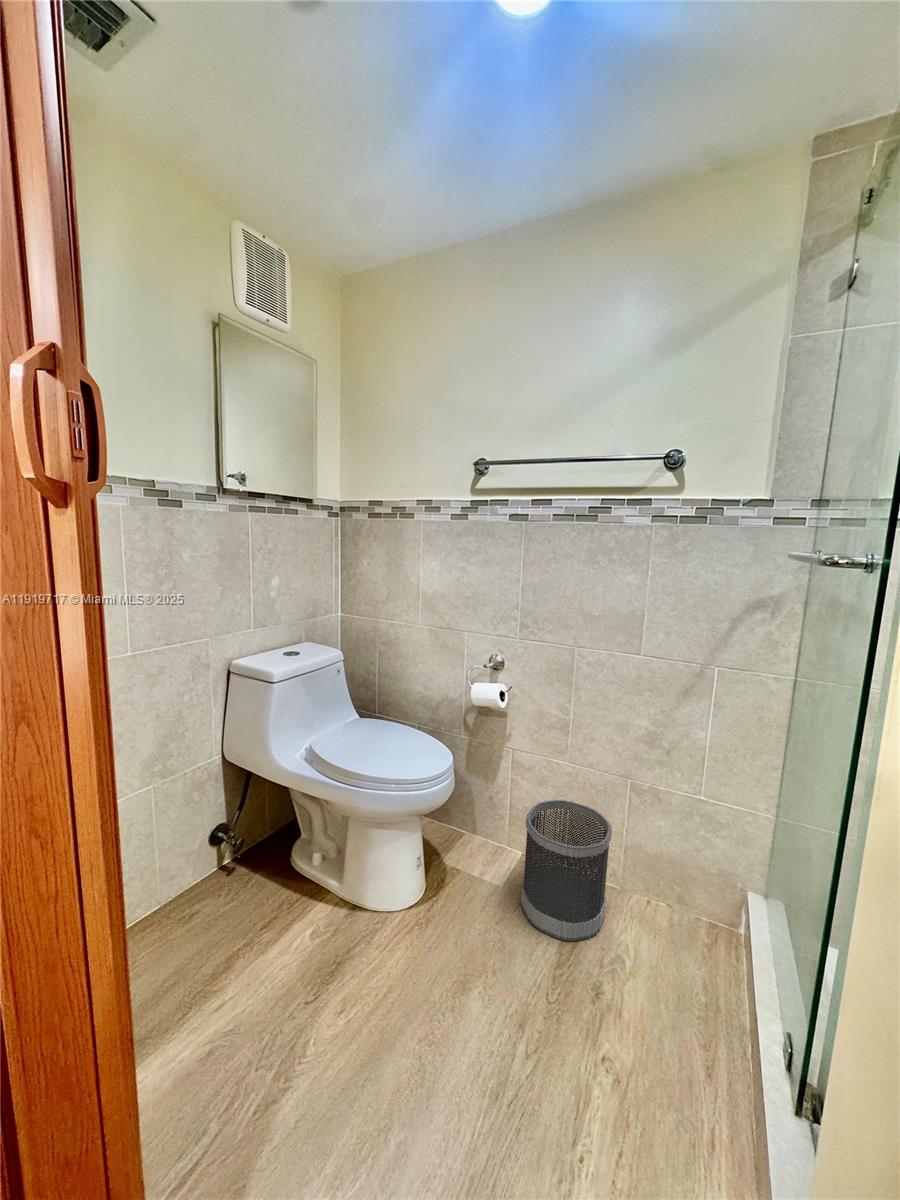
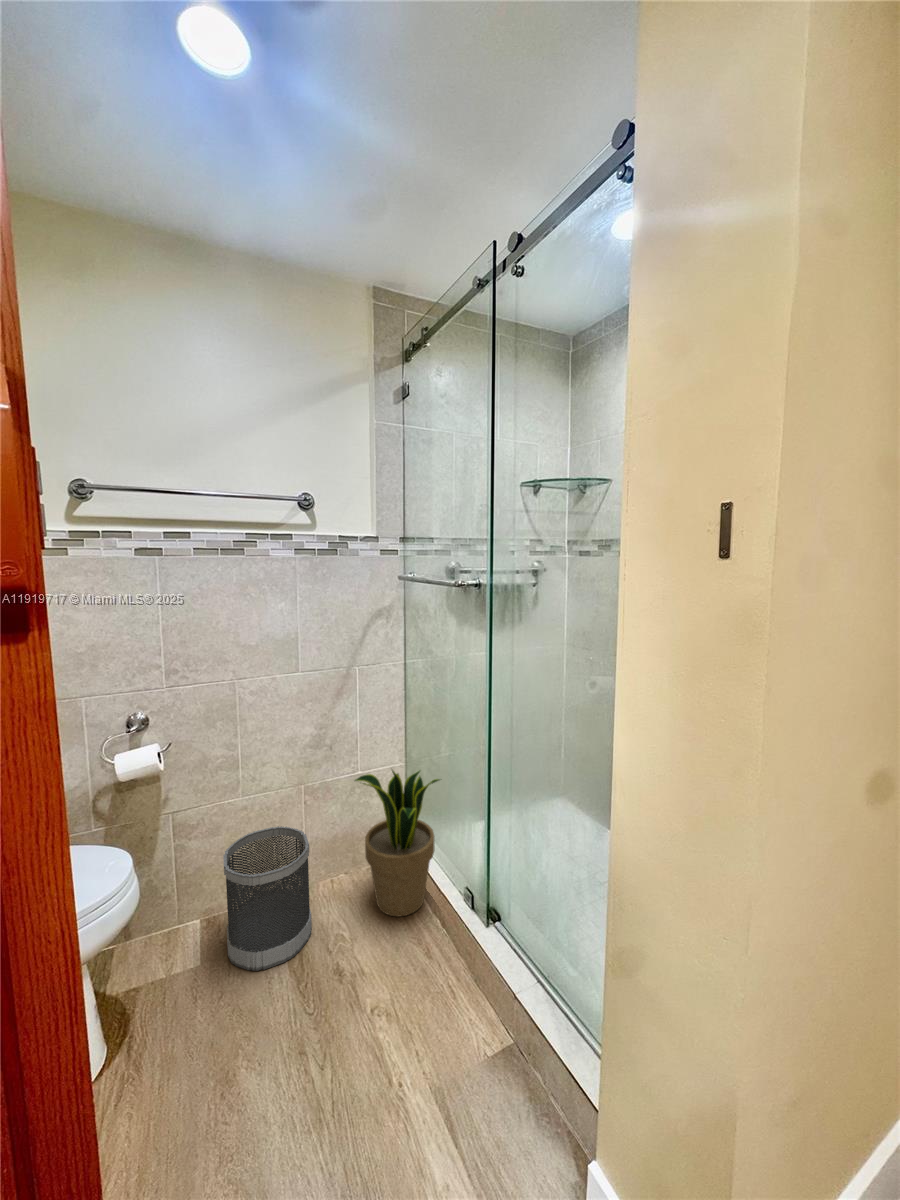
potted plant: none [671,800,800,1012] -> present [355,770,440,917]

